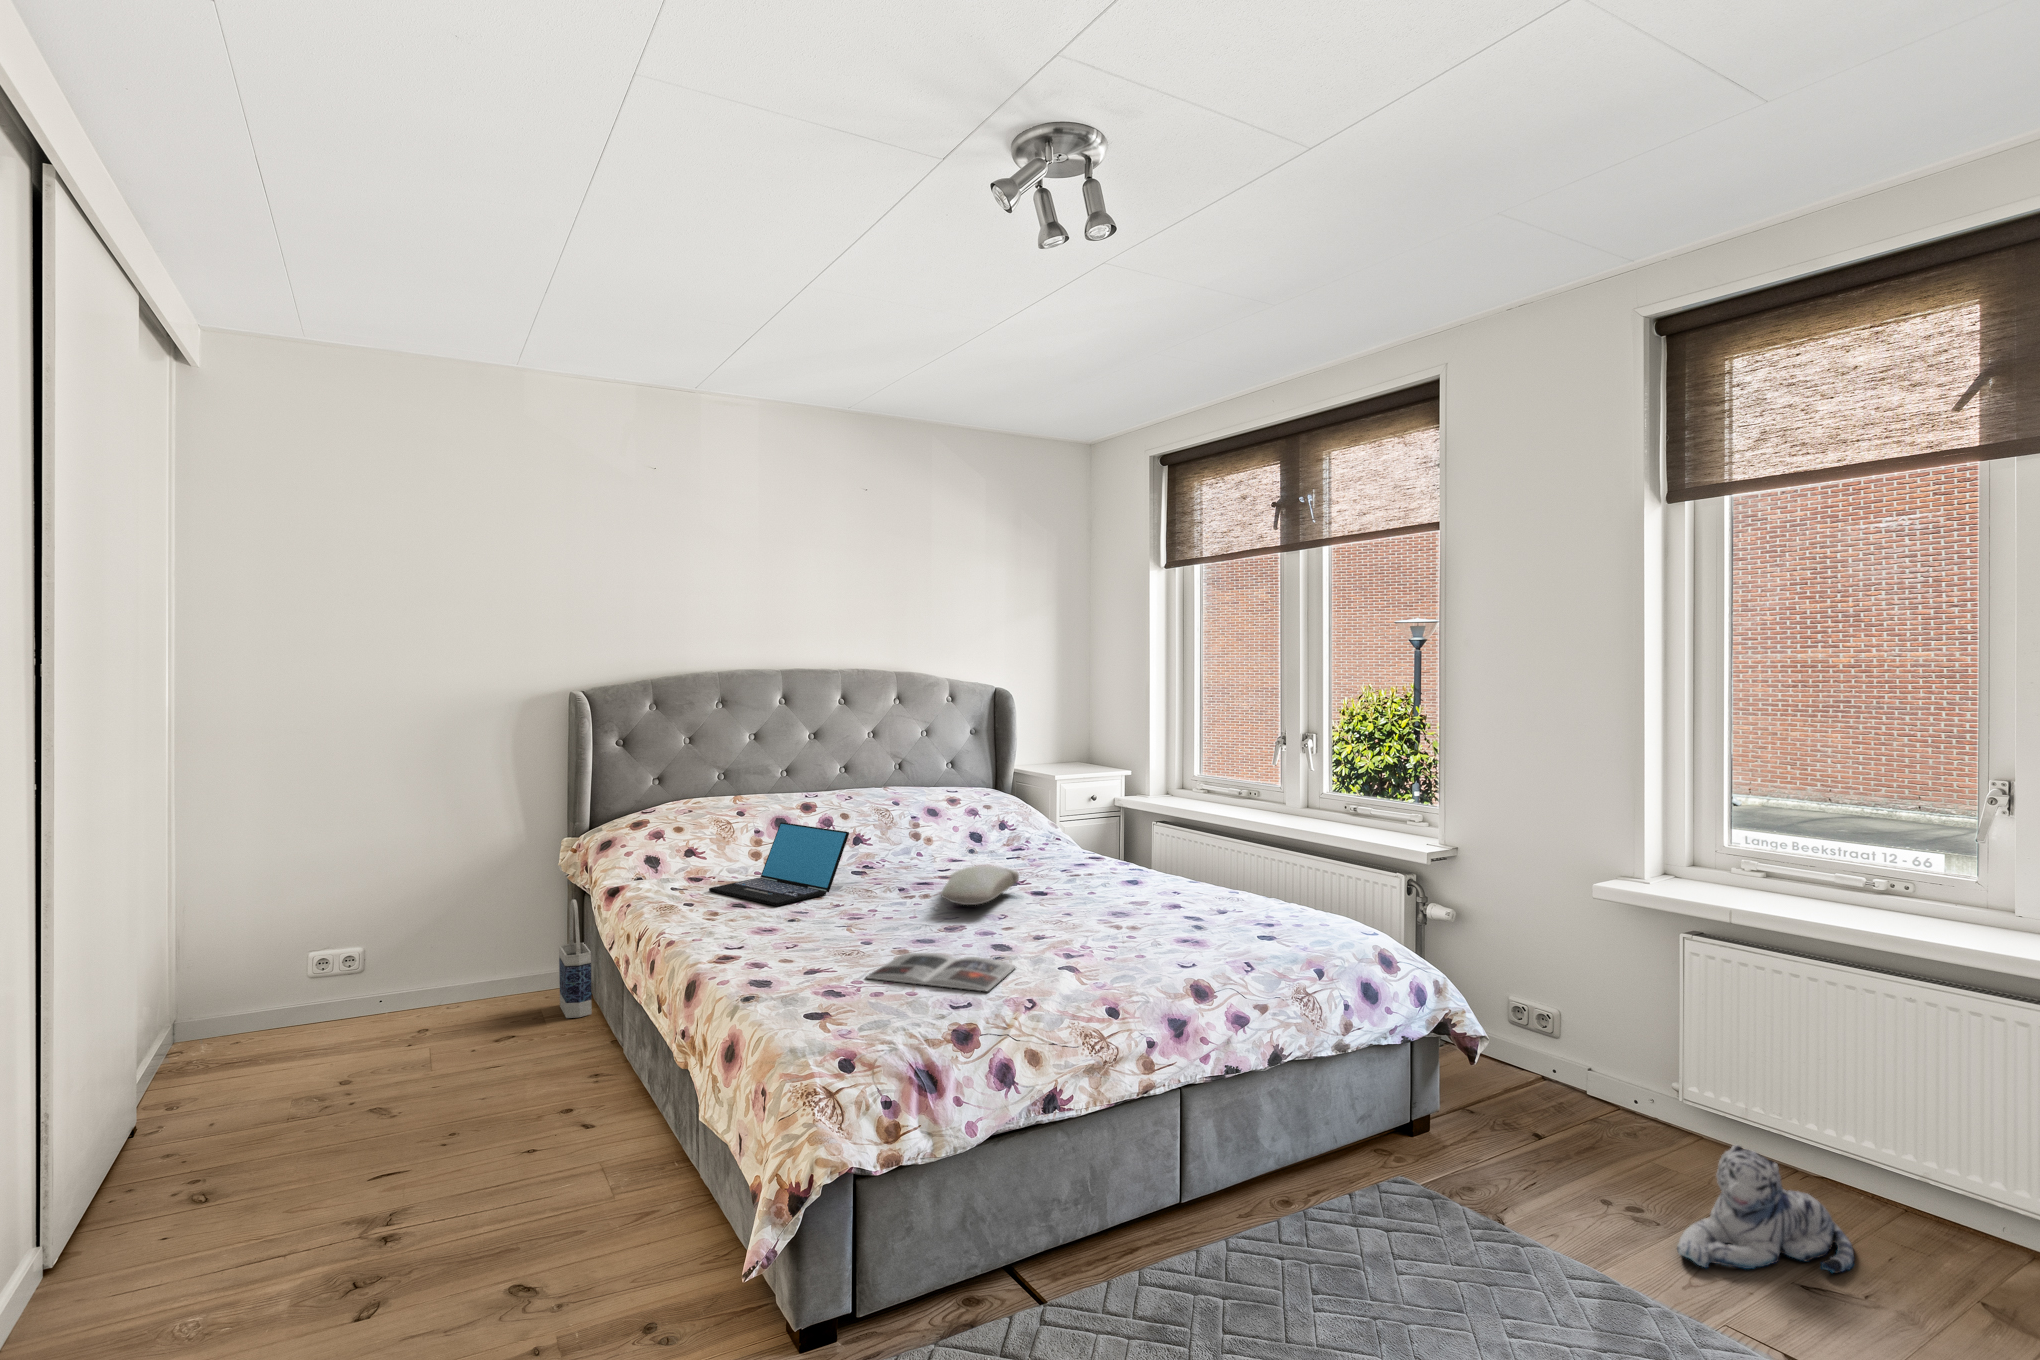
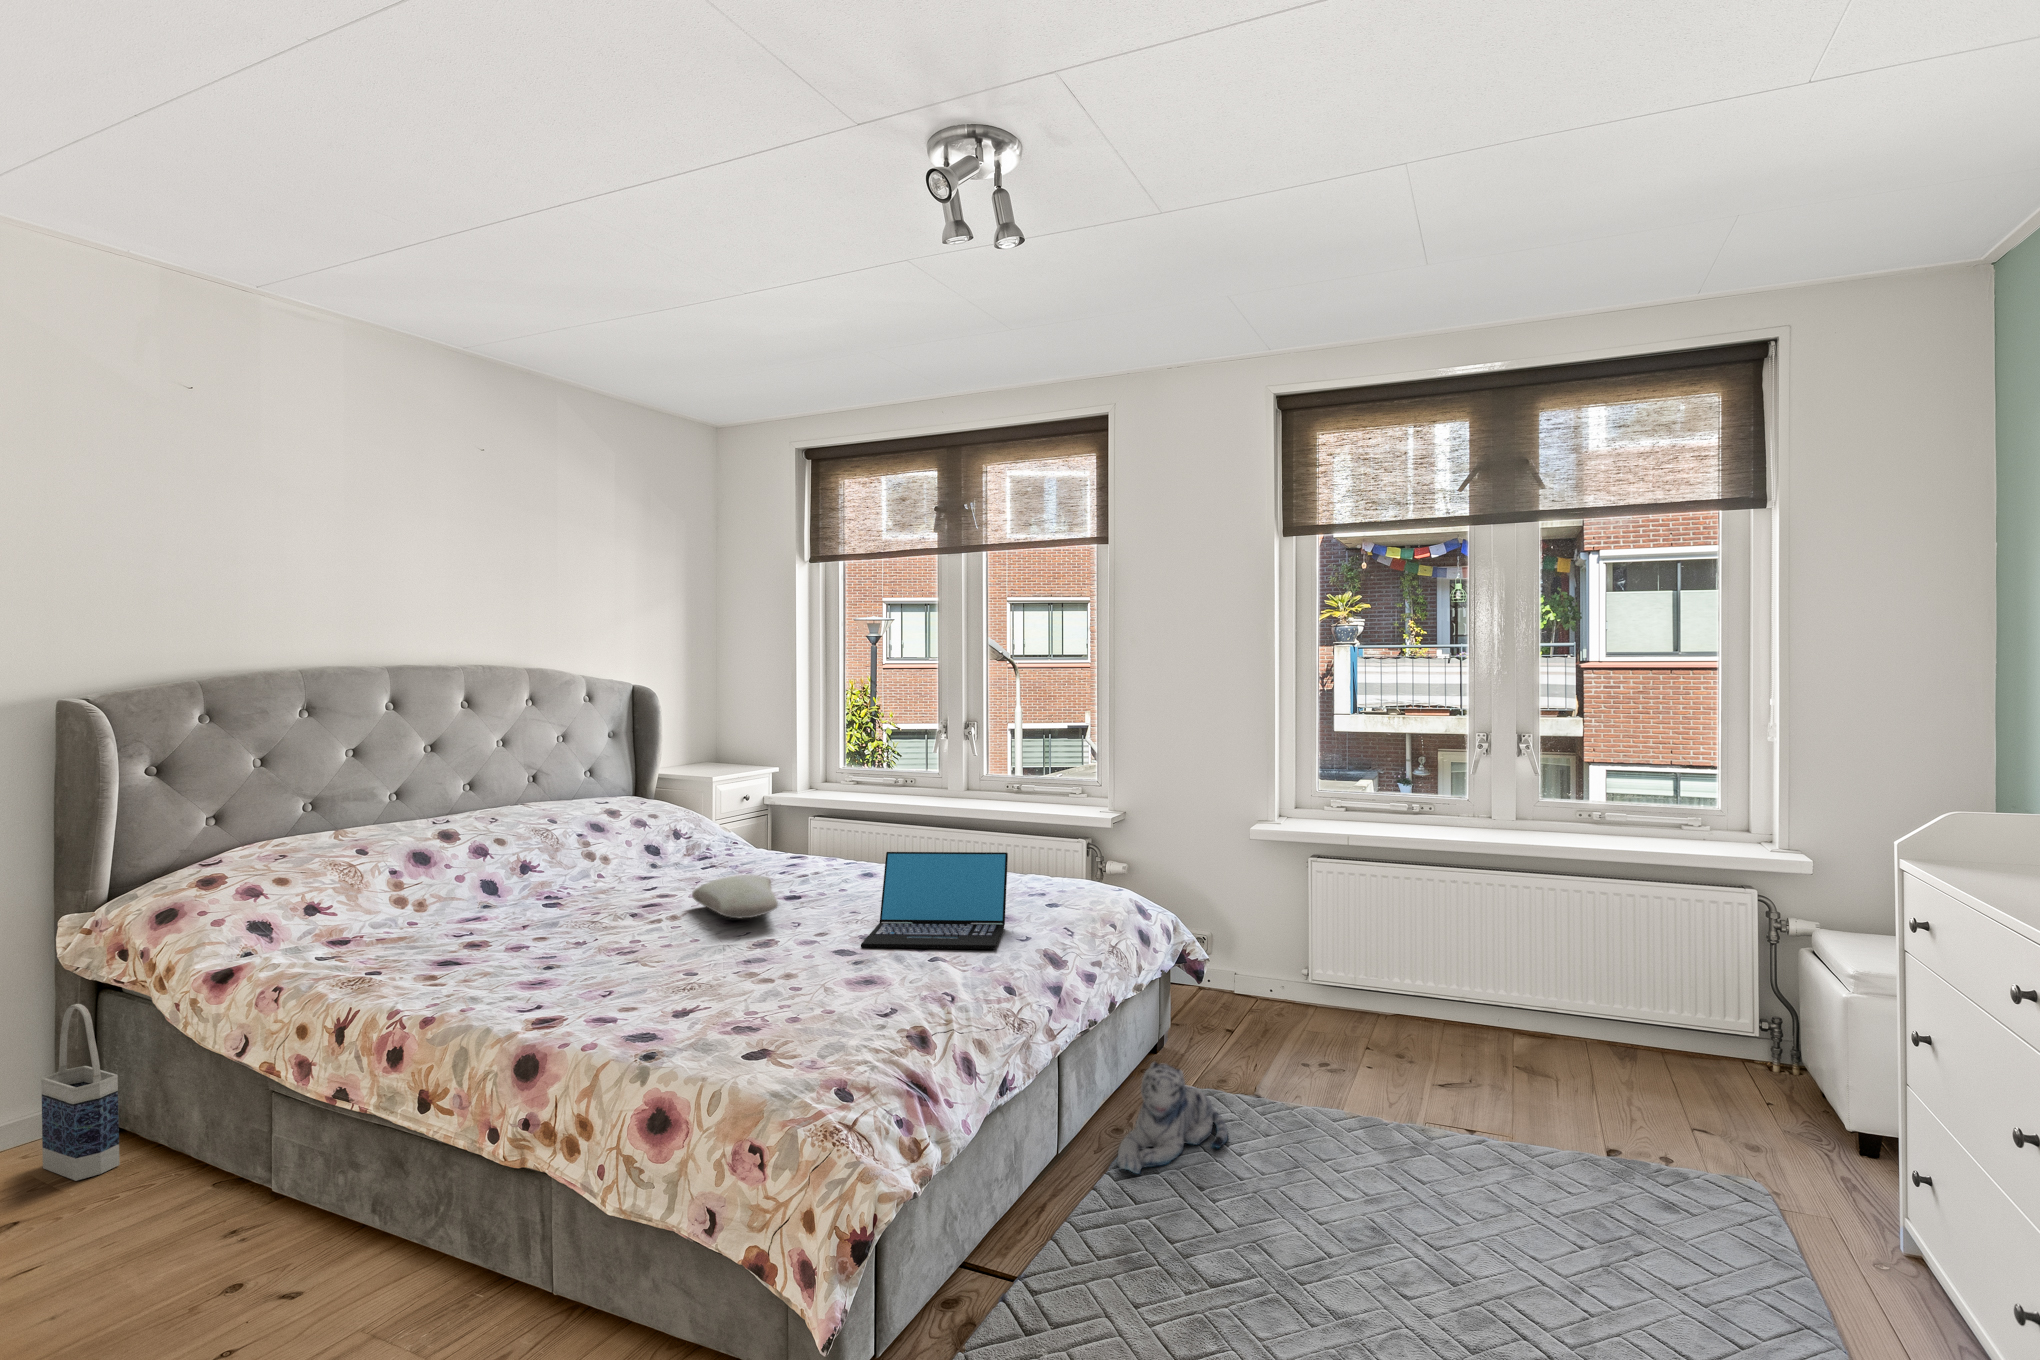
laptop: present [709,822,849,906] -> present [861,852,1008,949]
magazine: present [866,953,1015,991] -> none [743,964,893,1008]
plush toy: present [1677,1145,1855,1273] -> present [1117,1062,1228,1174]

